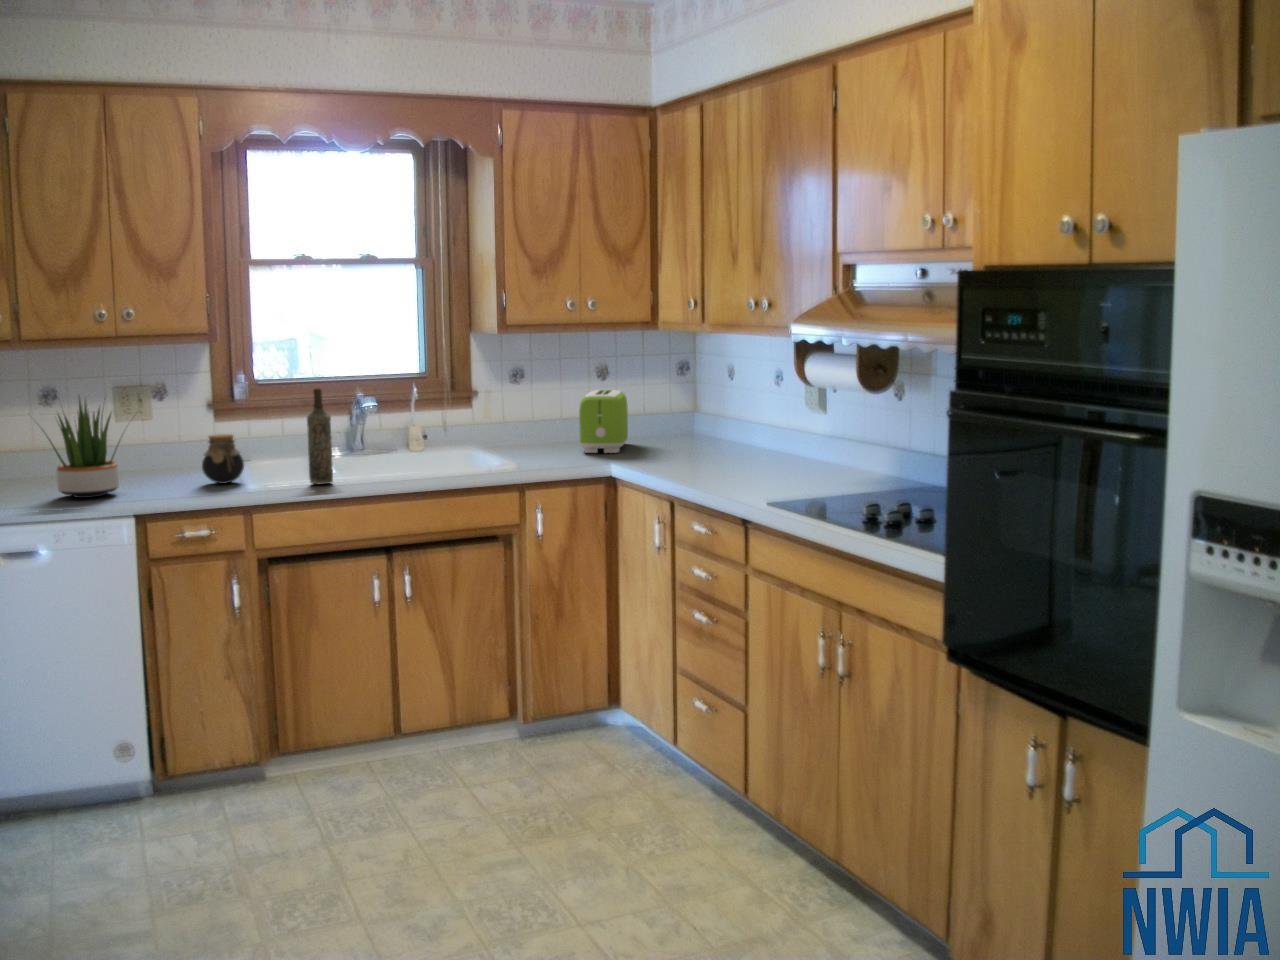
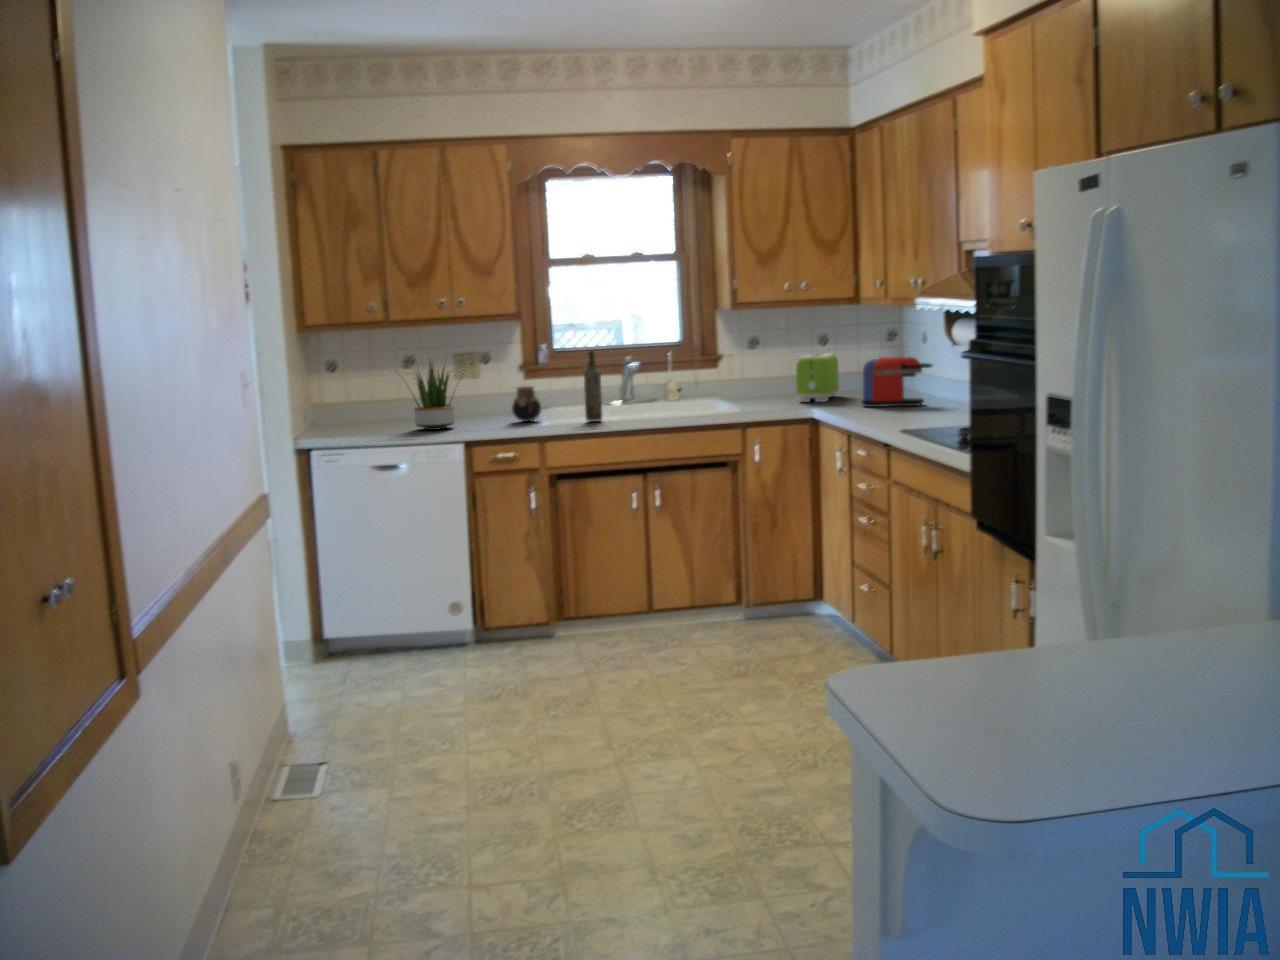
coffee maker: none [666,399,754,462] -> present [862,357,932,407]

